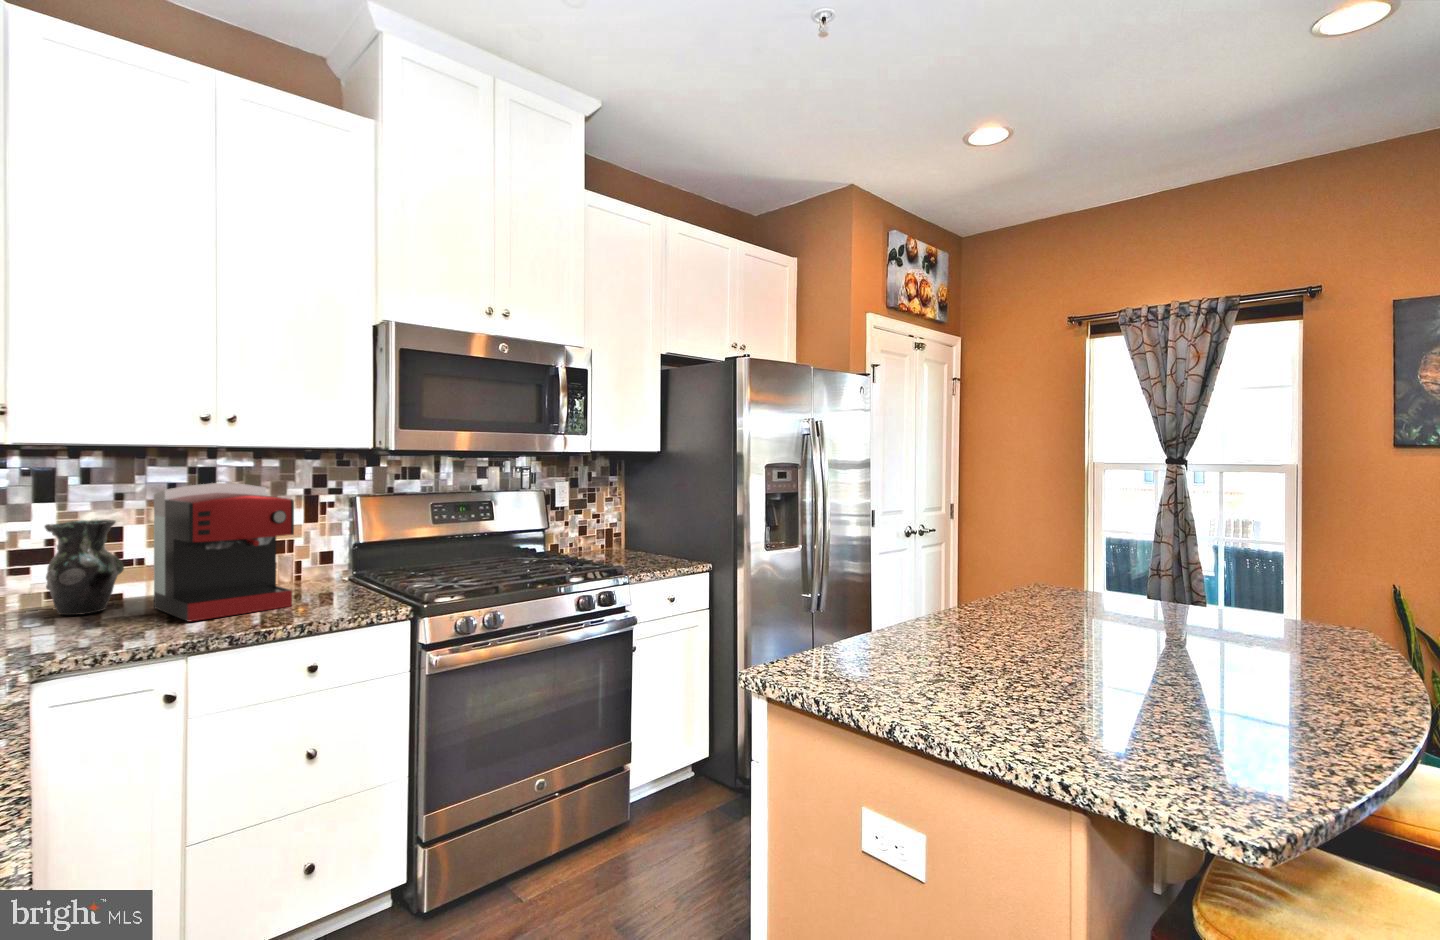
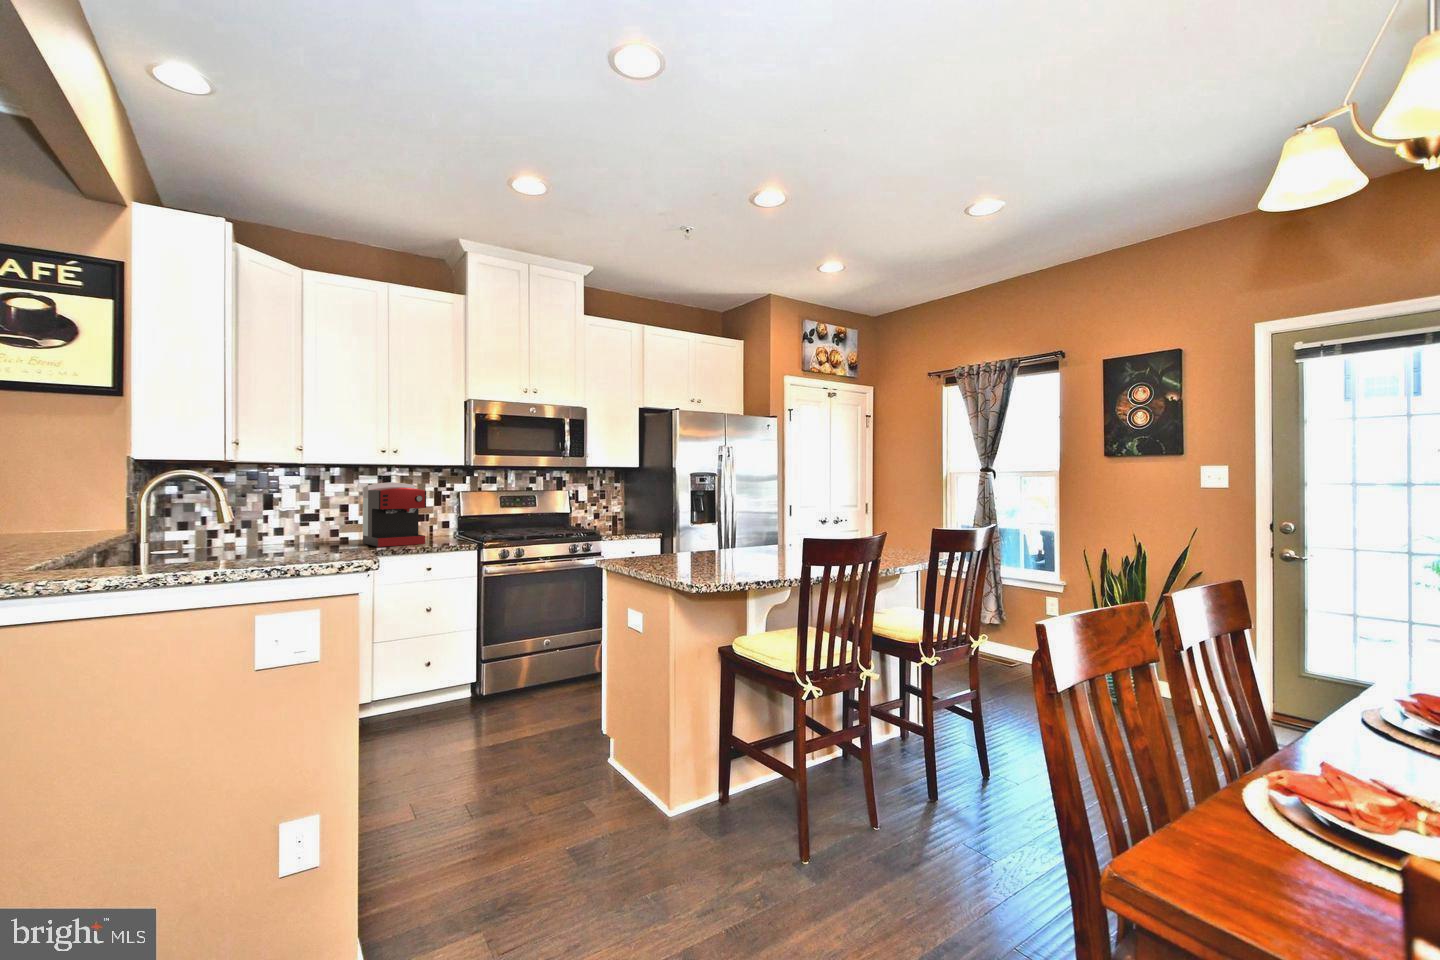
vase: present [45,520,124,615] -> none [316,500,350,544]

